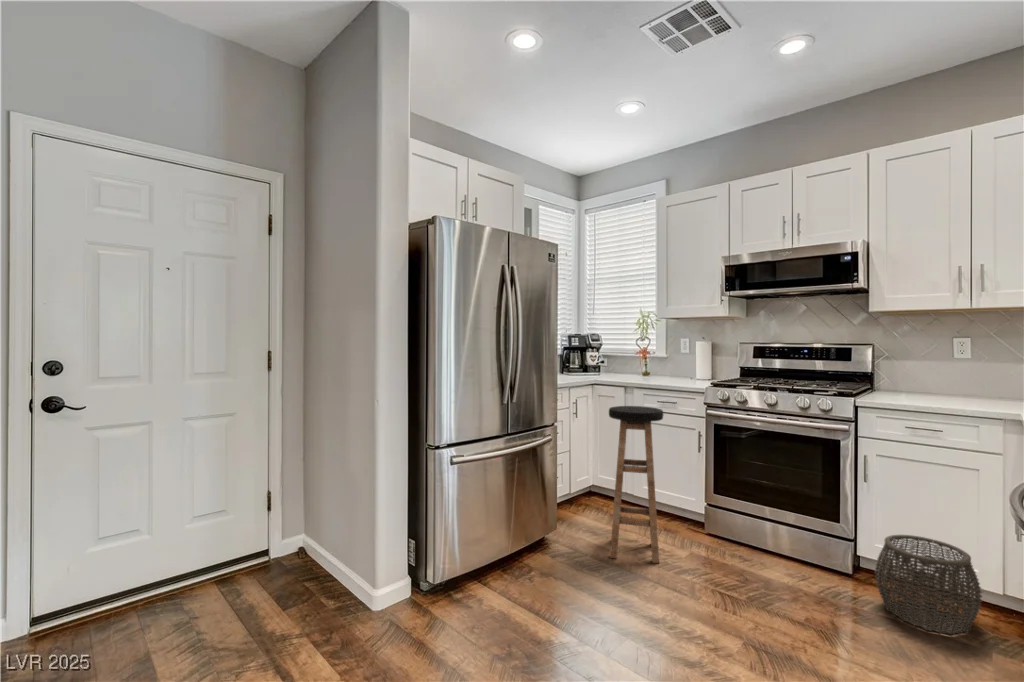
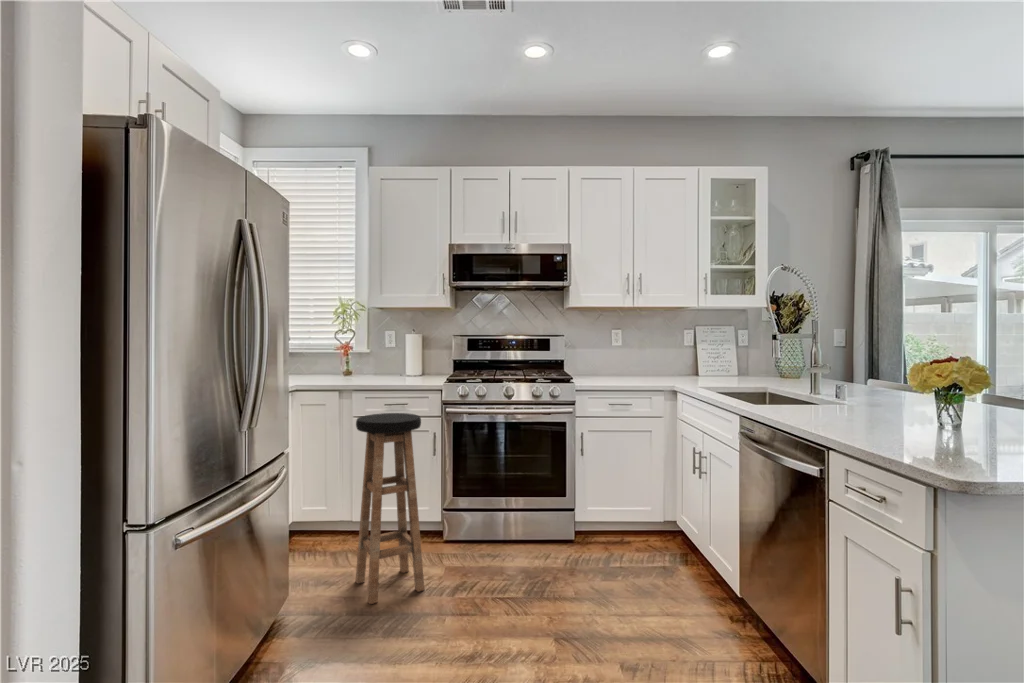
woven basket: present [875,535,982,634] -> none [601,493,669,568]

